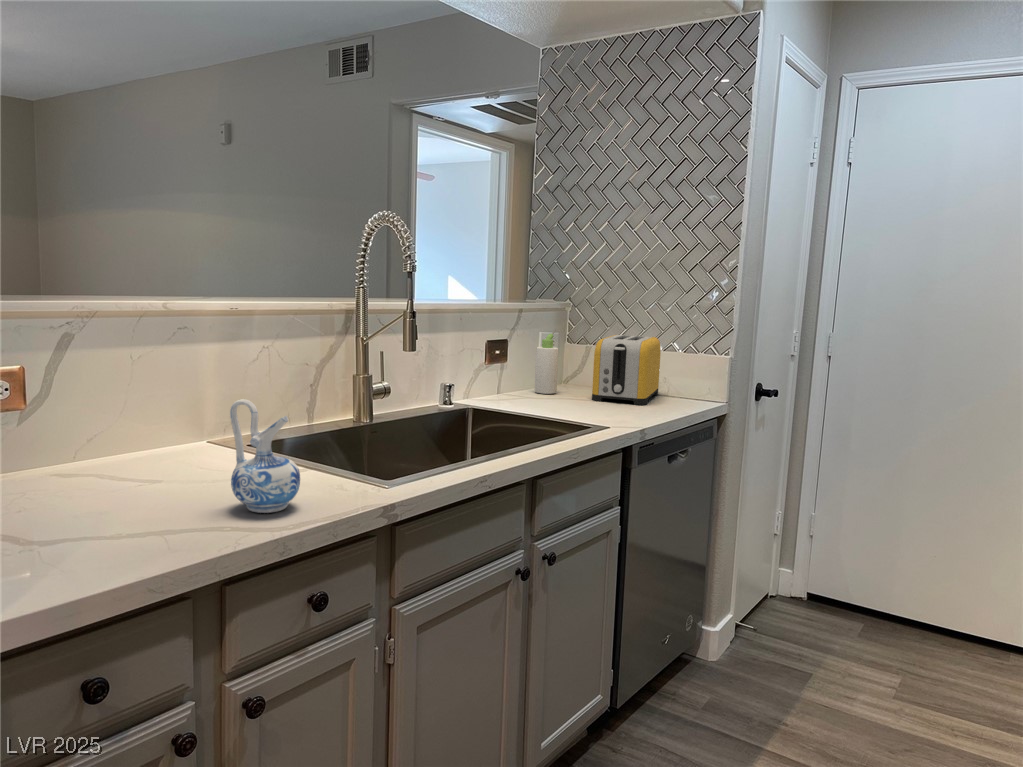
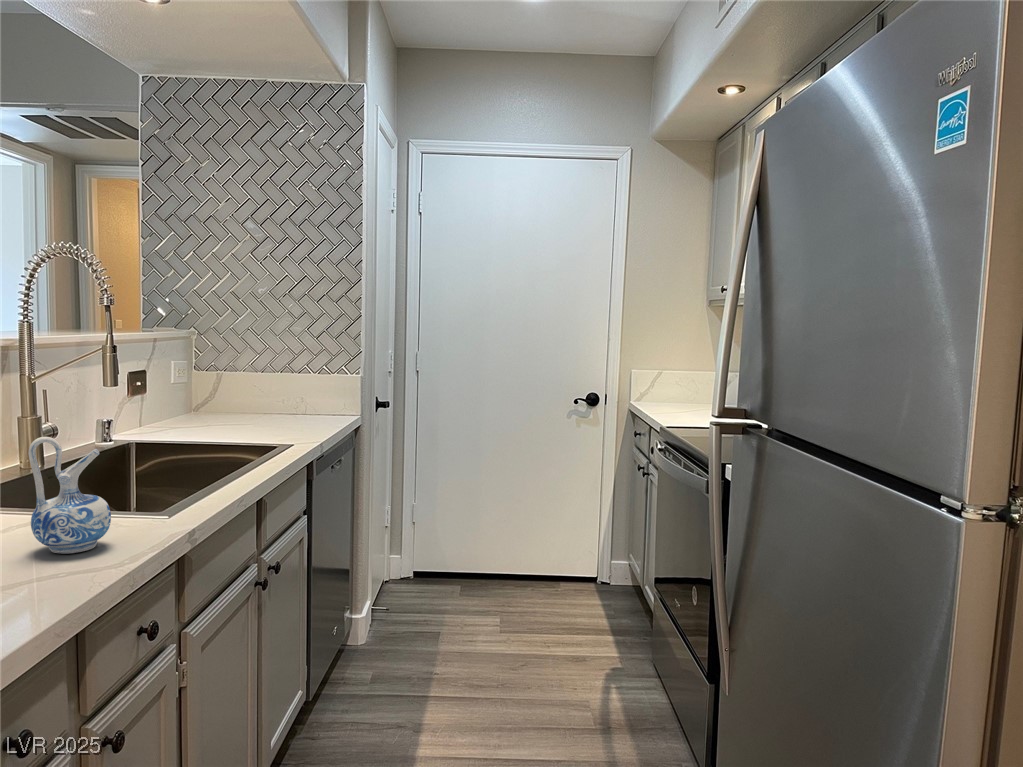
bottle: present [535,329,558,394] -> none [175,359,200,423]
toaster: present [592,335,661,405] -> none [242,361,296,425]

